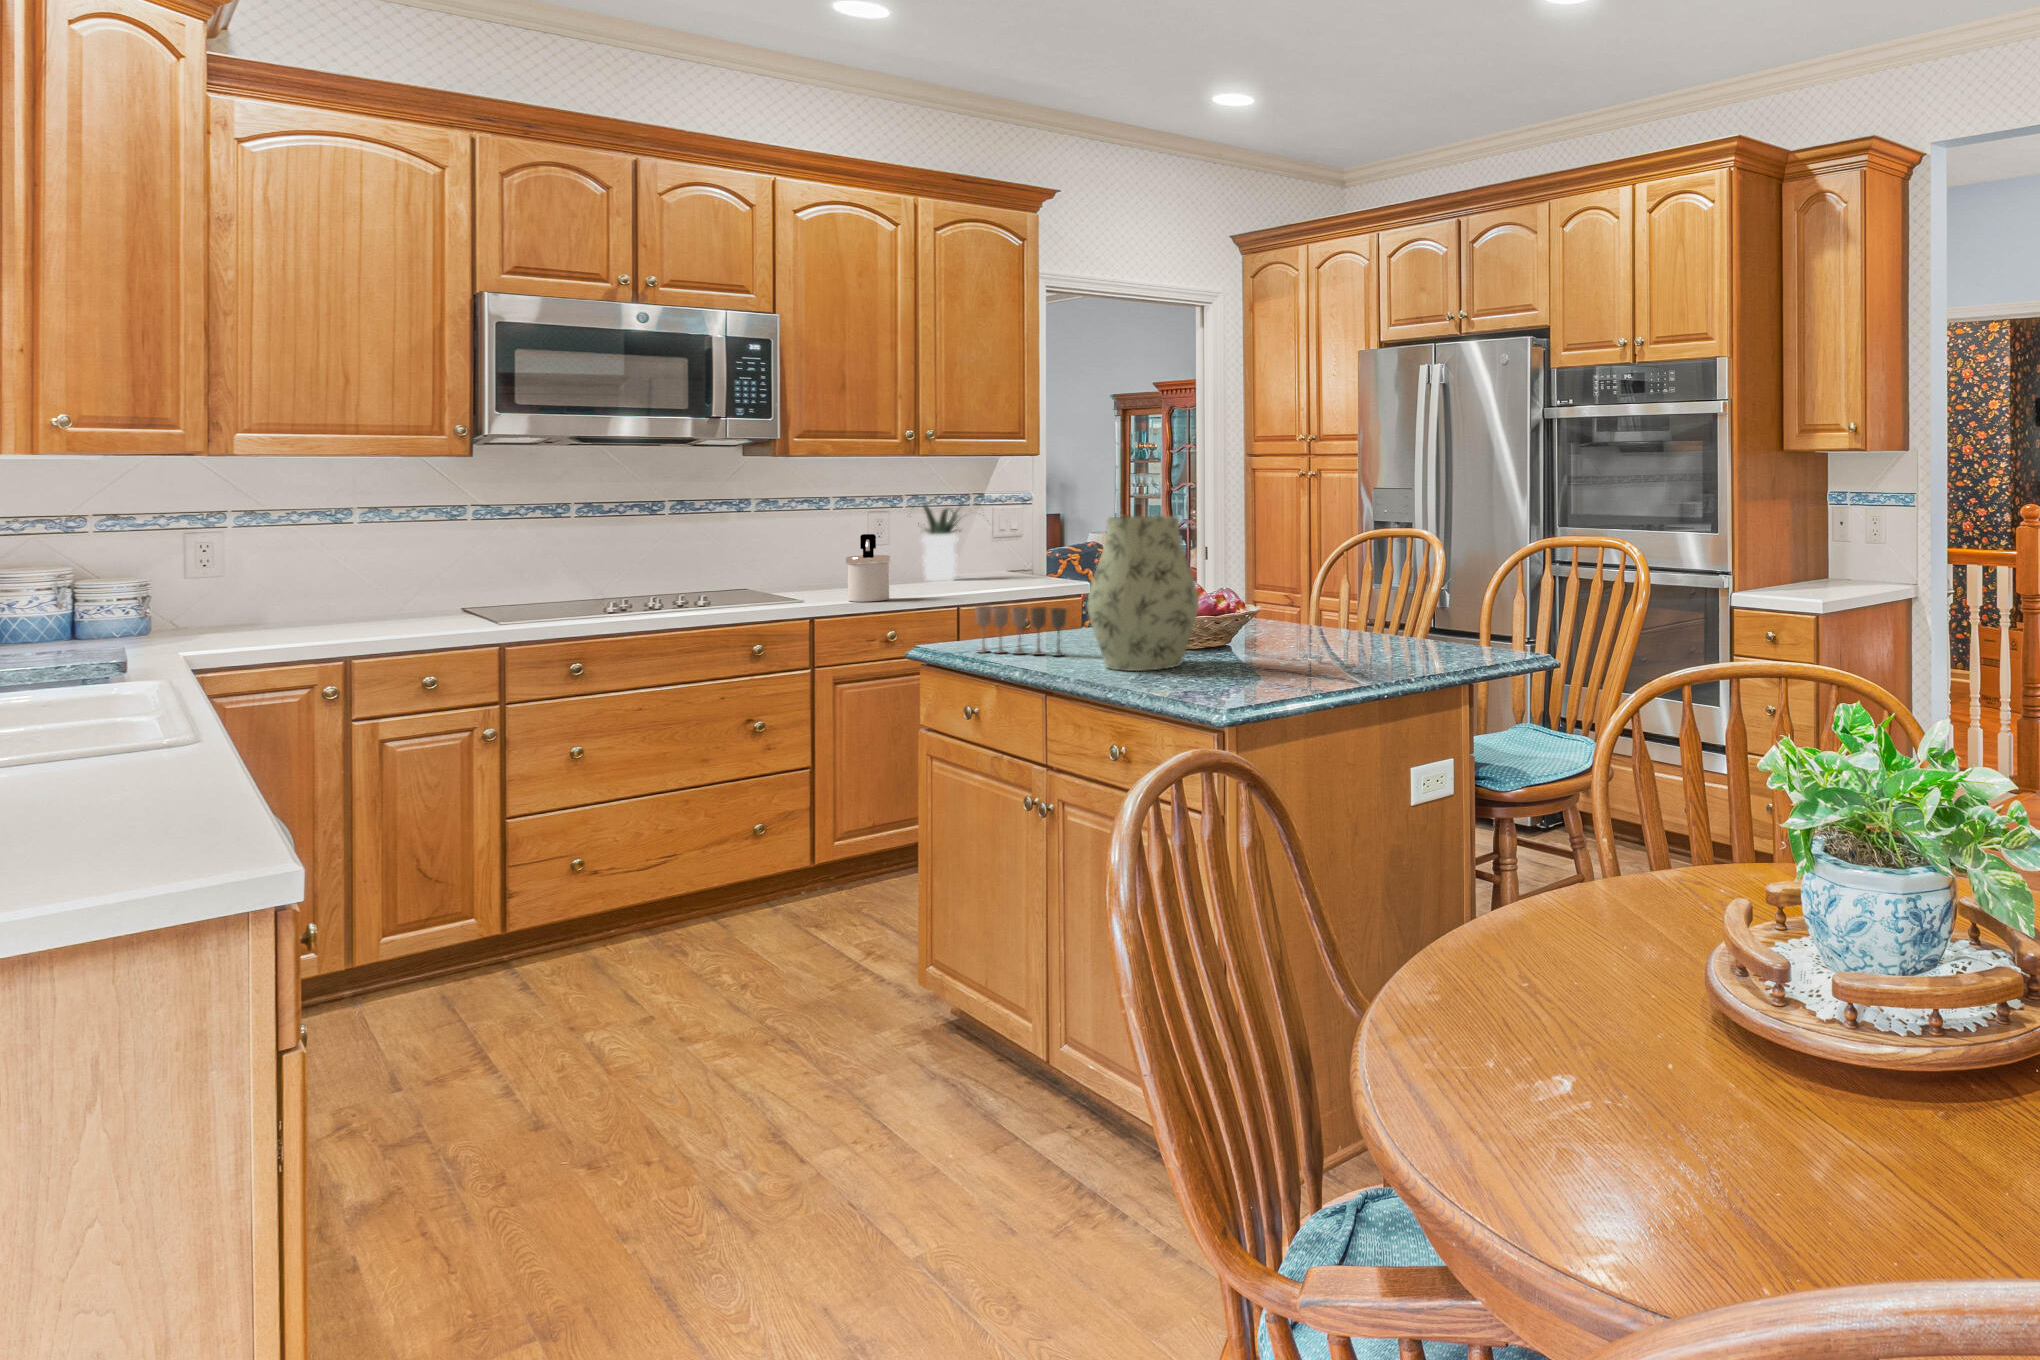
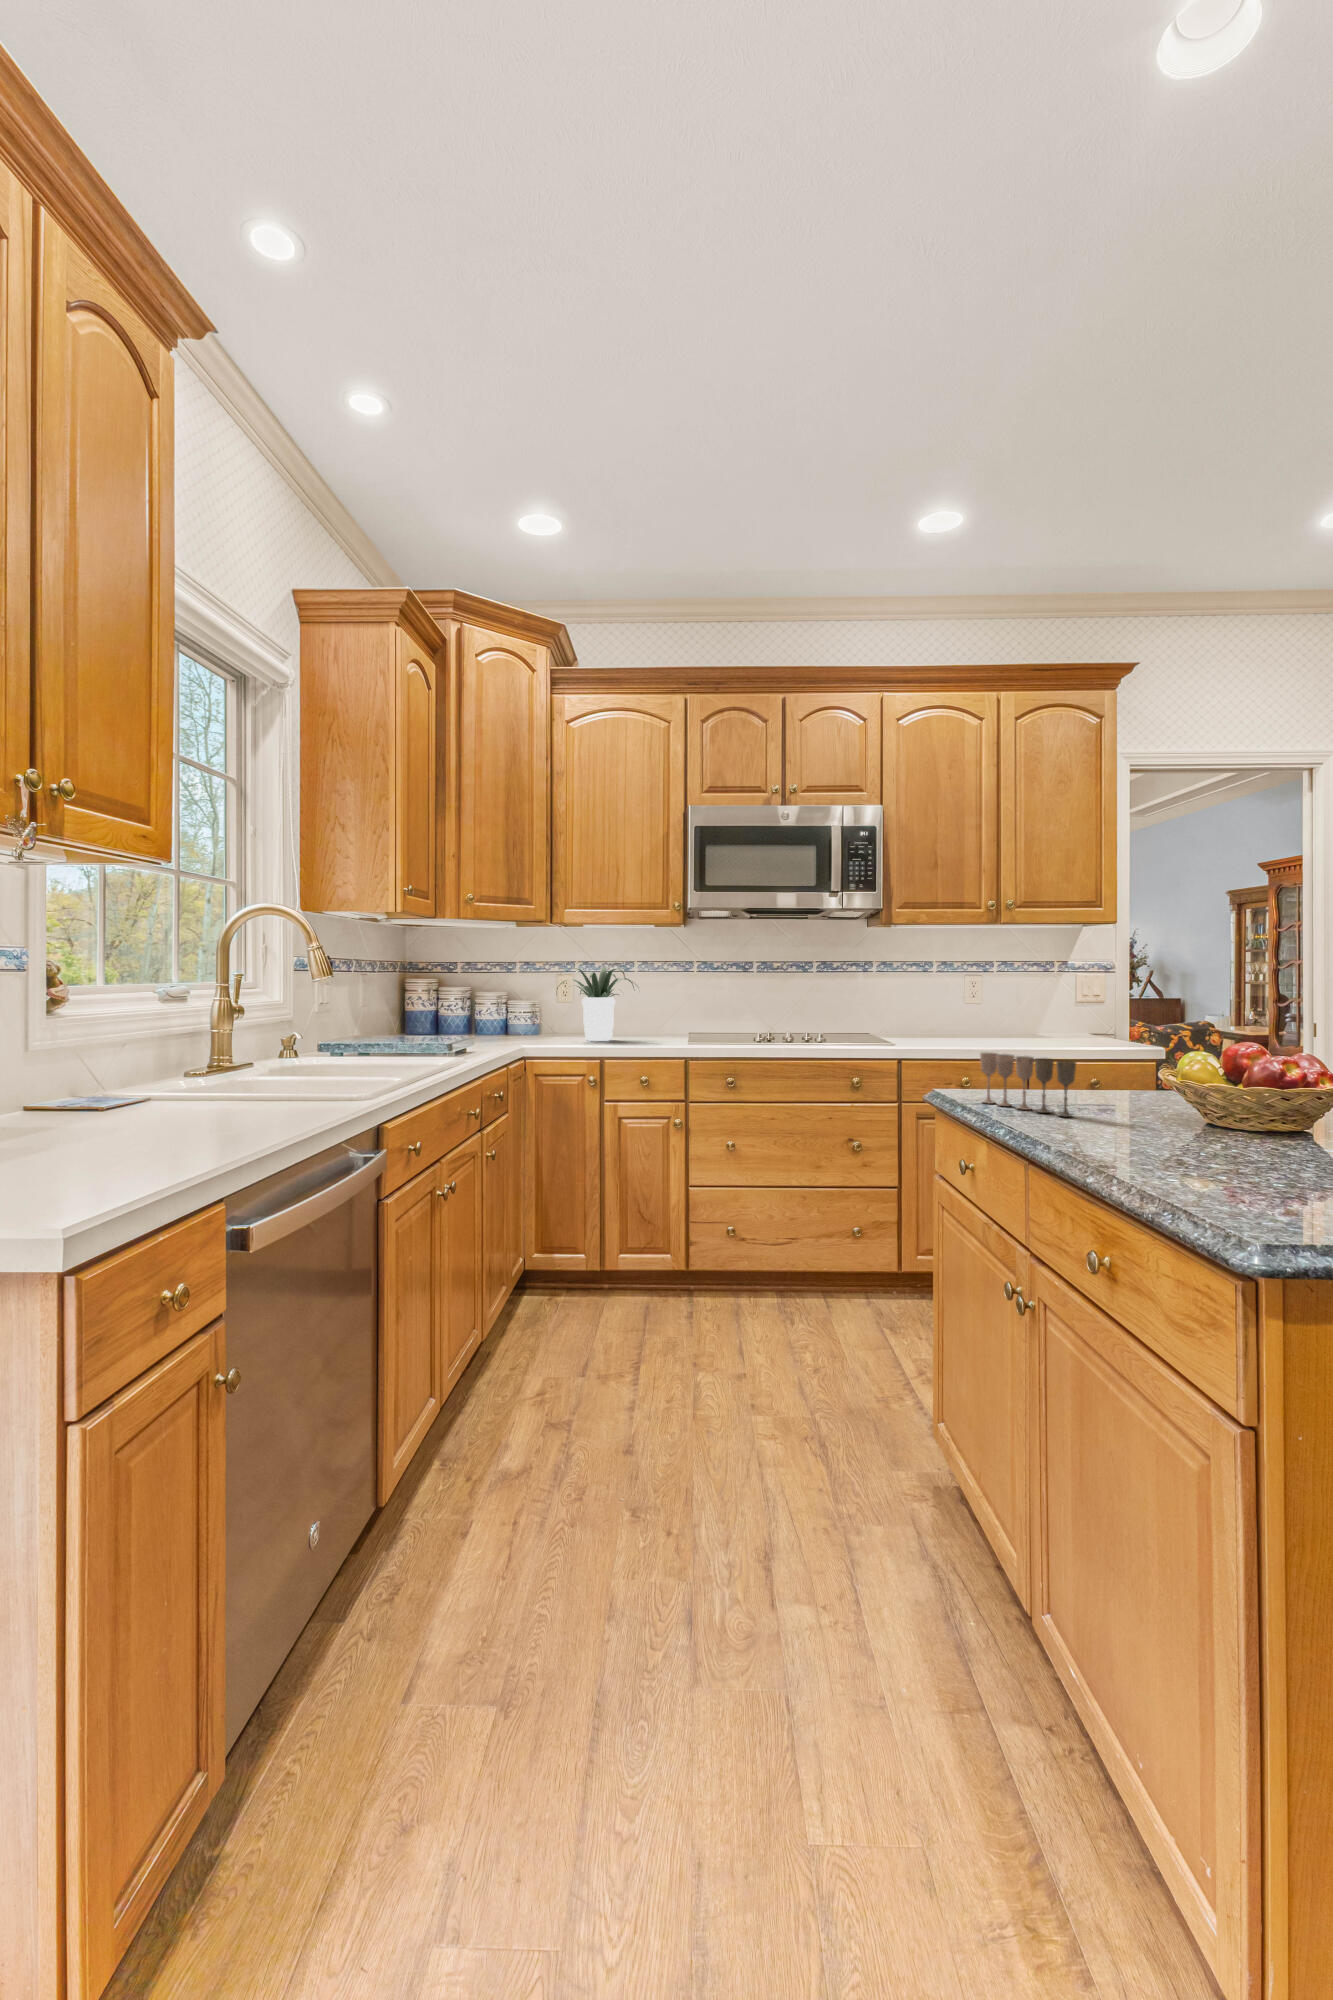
potted plant: present [912,505,966,581] -> present [557,967,637,1041]
vase: present [1087,516,1199,671] -> none [1087,946,1249,1152]
soap dispenser: present [846,534,890,602] -> none [932,990,969,1049]

